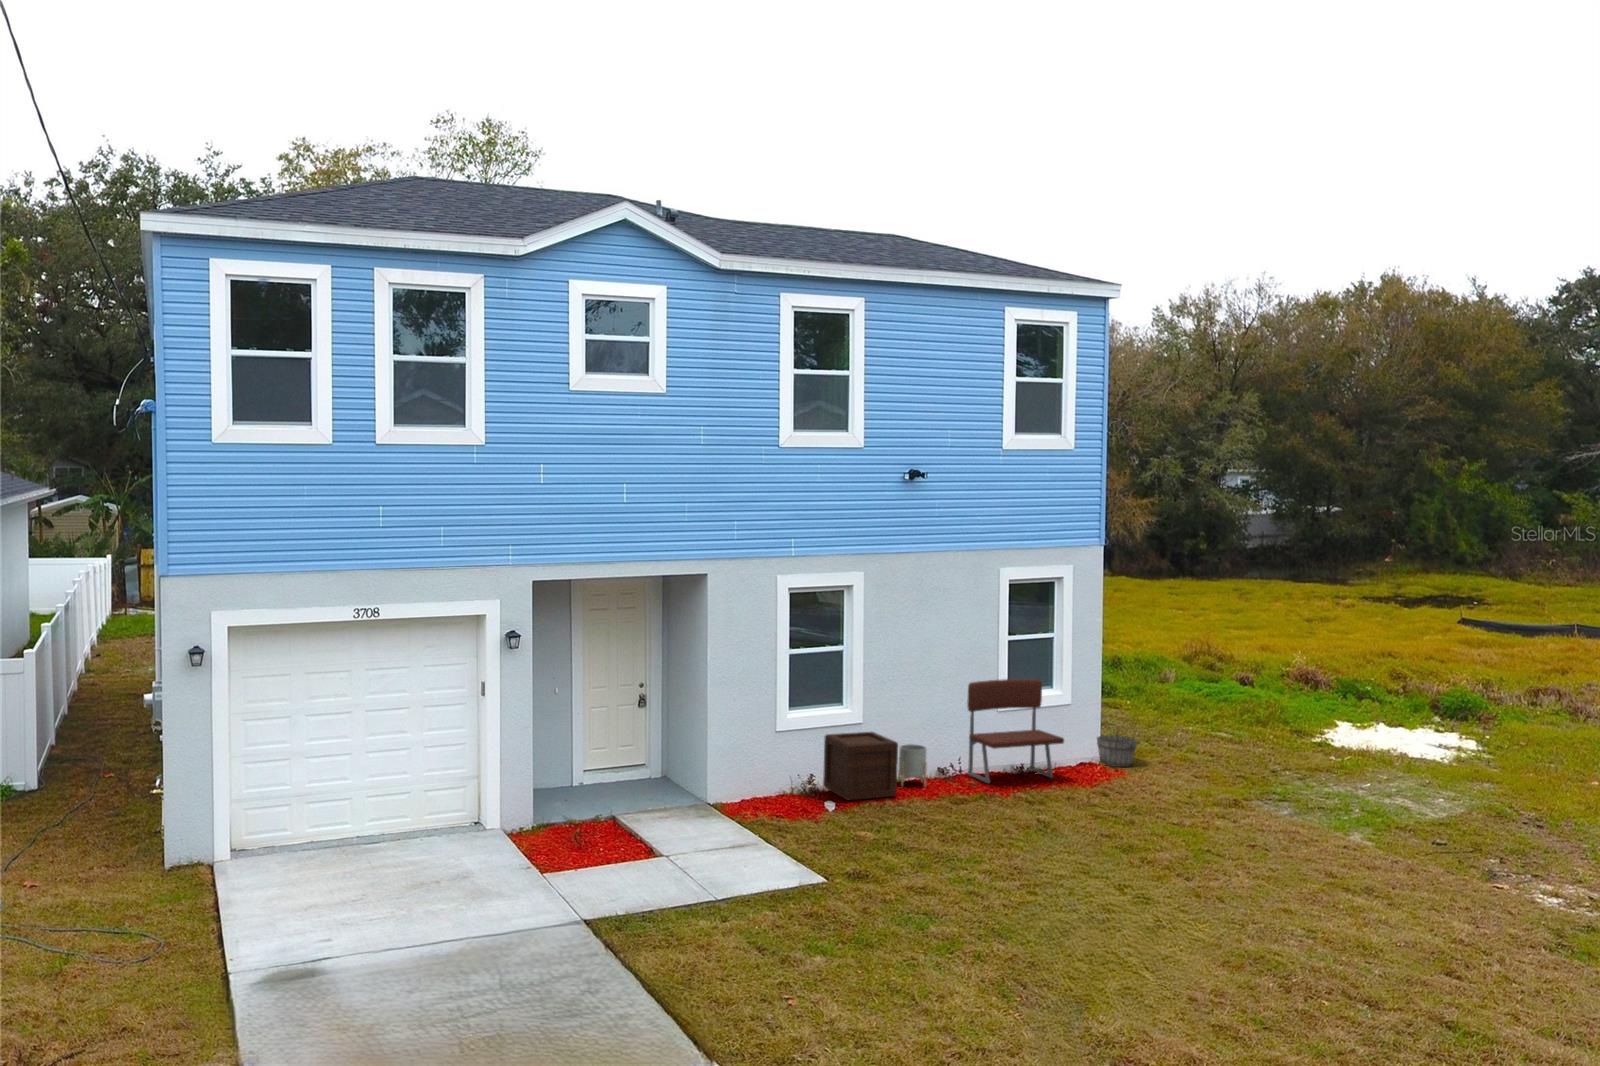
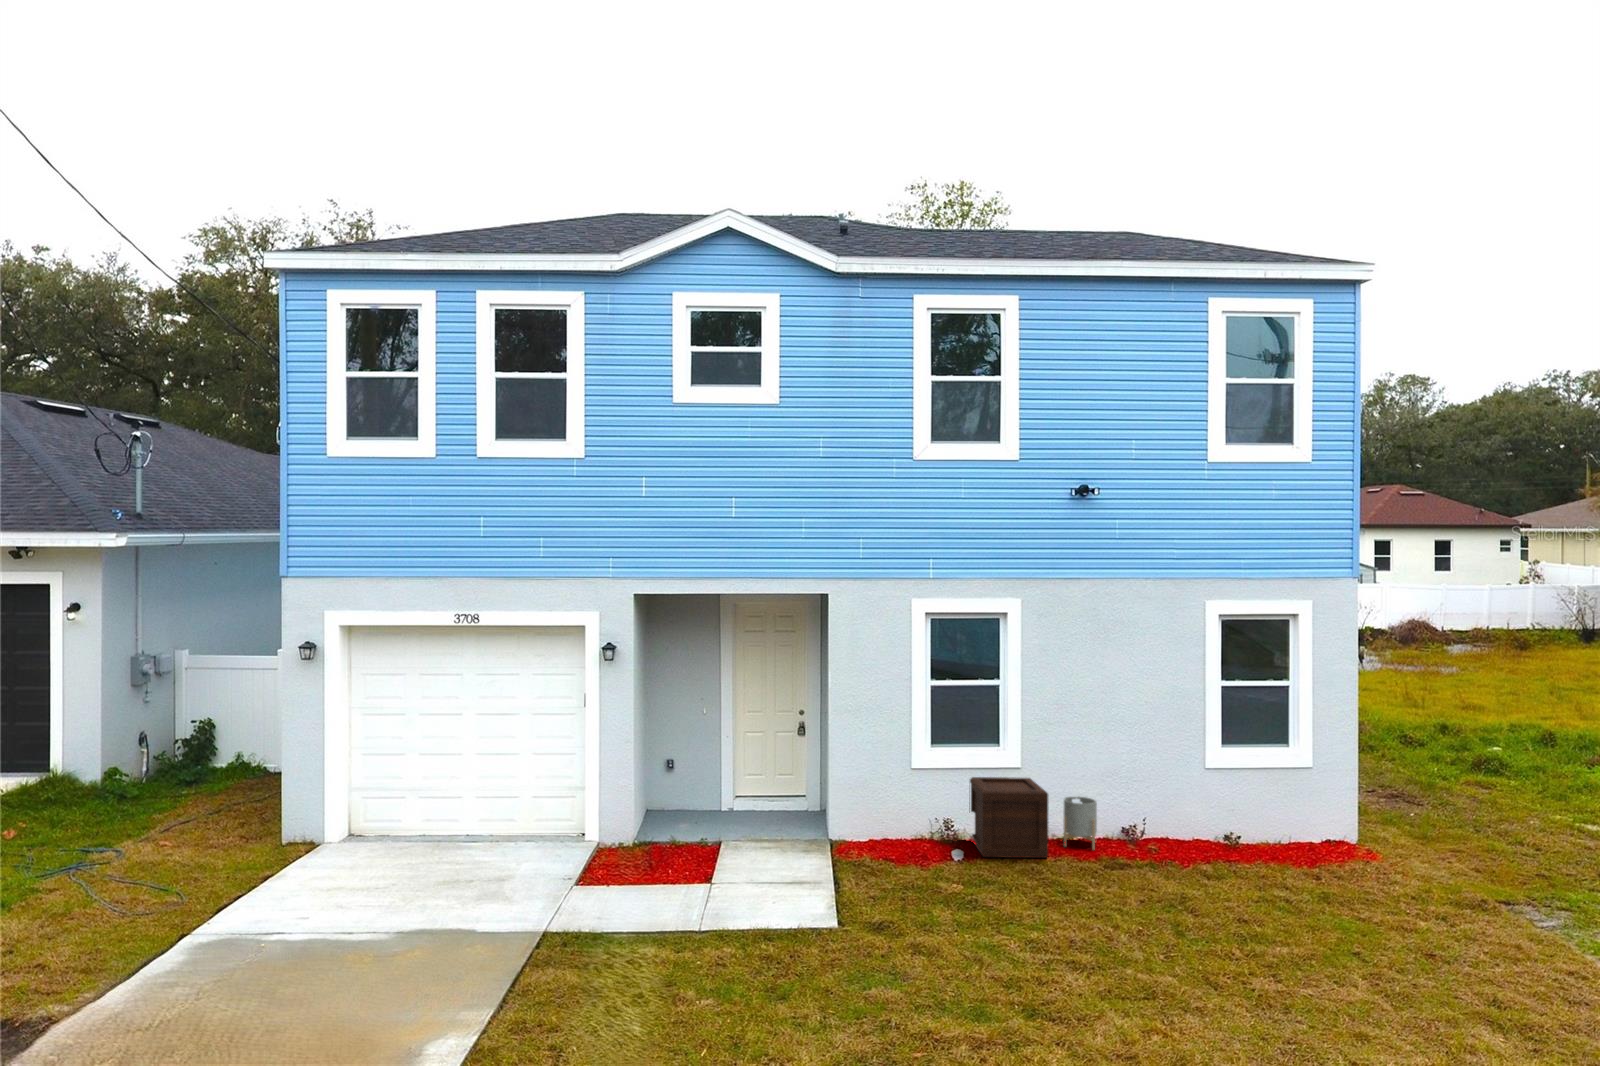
bench: present [968,679,1064,783] -> none [1155,726,1285,854]
wooden bucket: present [1097,733,1137,767] -> none [1347,798,1405,849]

